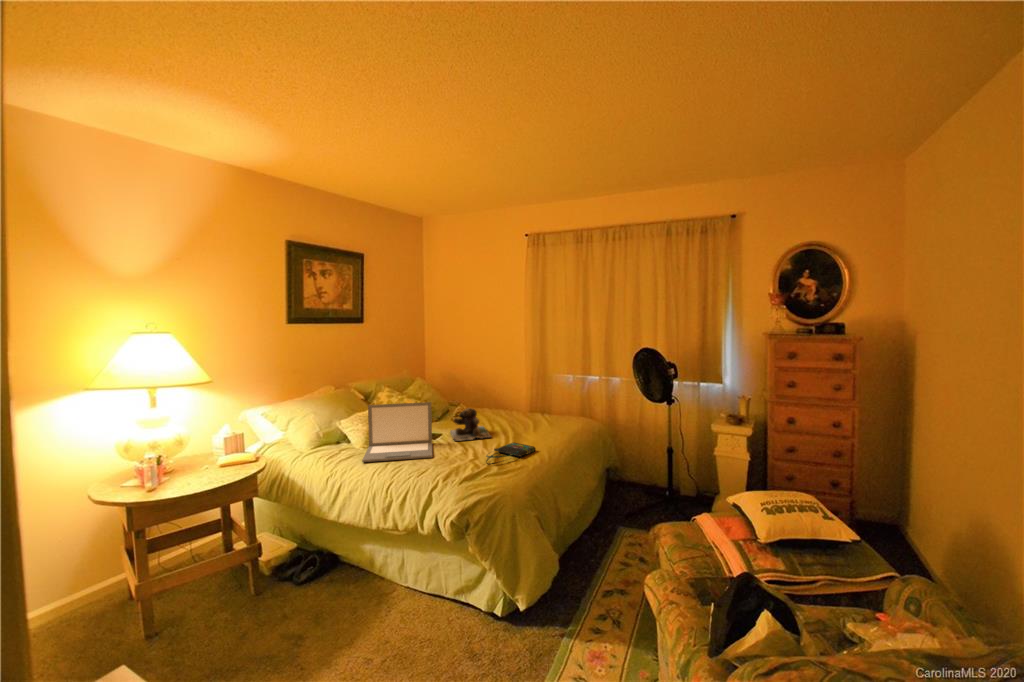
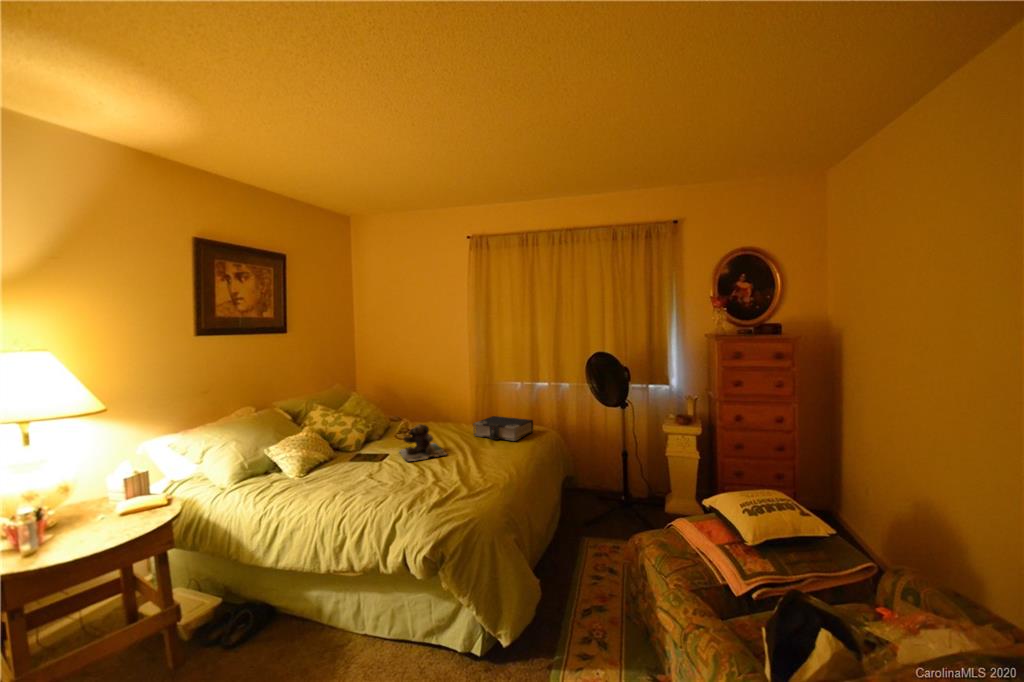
laptop: present [362,402,432,462] -> none [305,421,387,495]
book: none [520,405,578,429] -> present [473,416,533,441]
tote bag: present [486,443,536,465] -> none [449,459,499,486]

